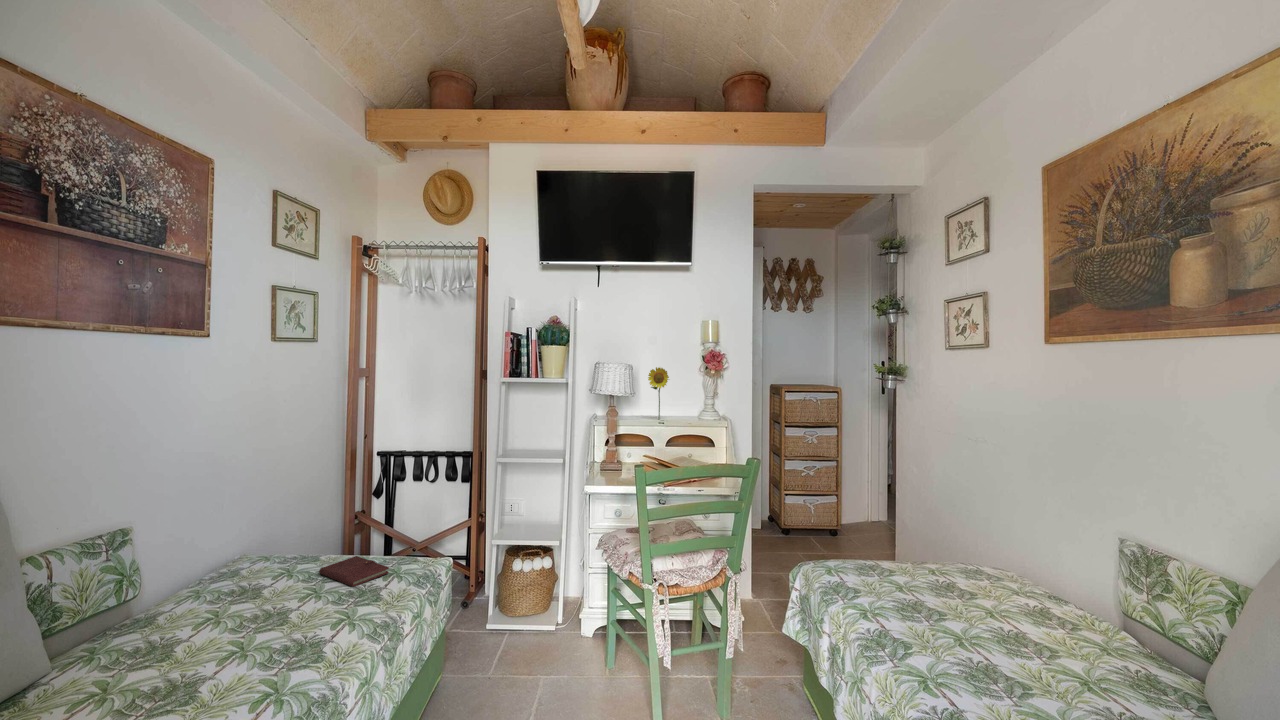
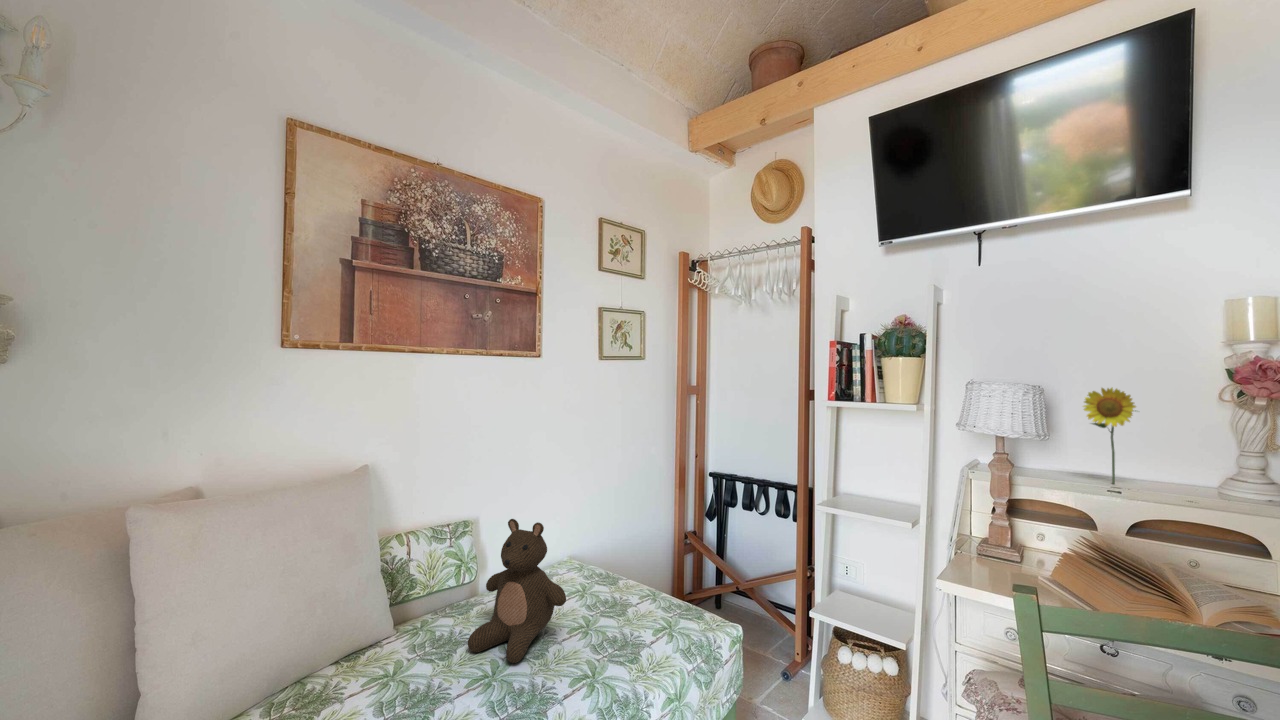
stuffed bear: none [198,499,308,635] -> present [468,519,566,663]
notebook: present [319,556,389,587] -> none [599,595,657,638]

